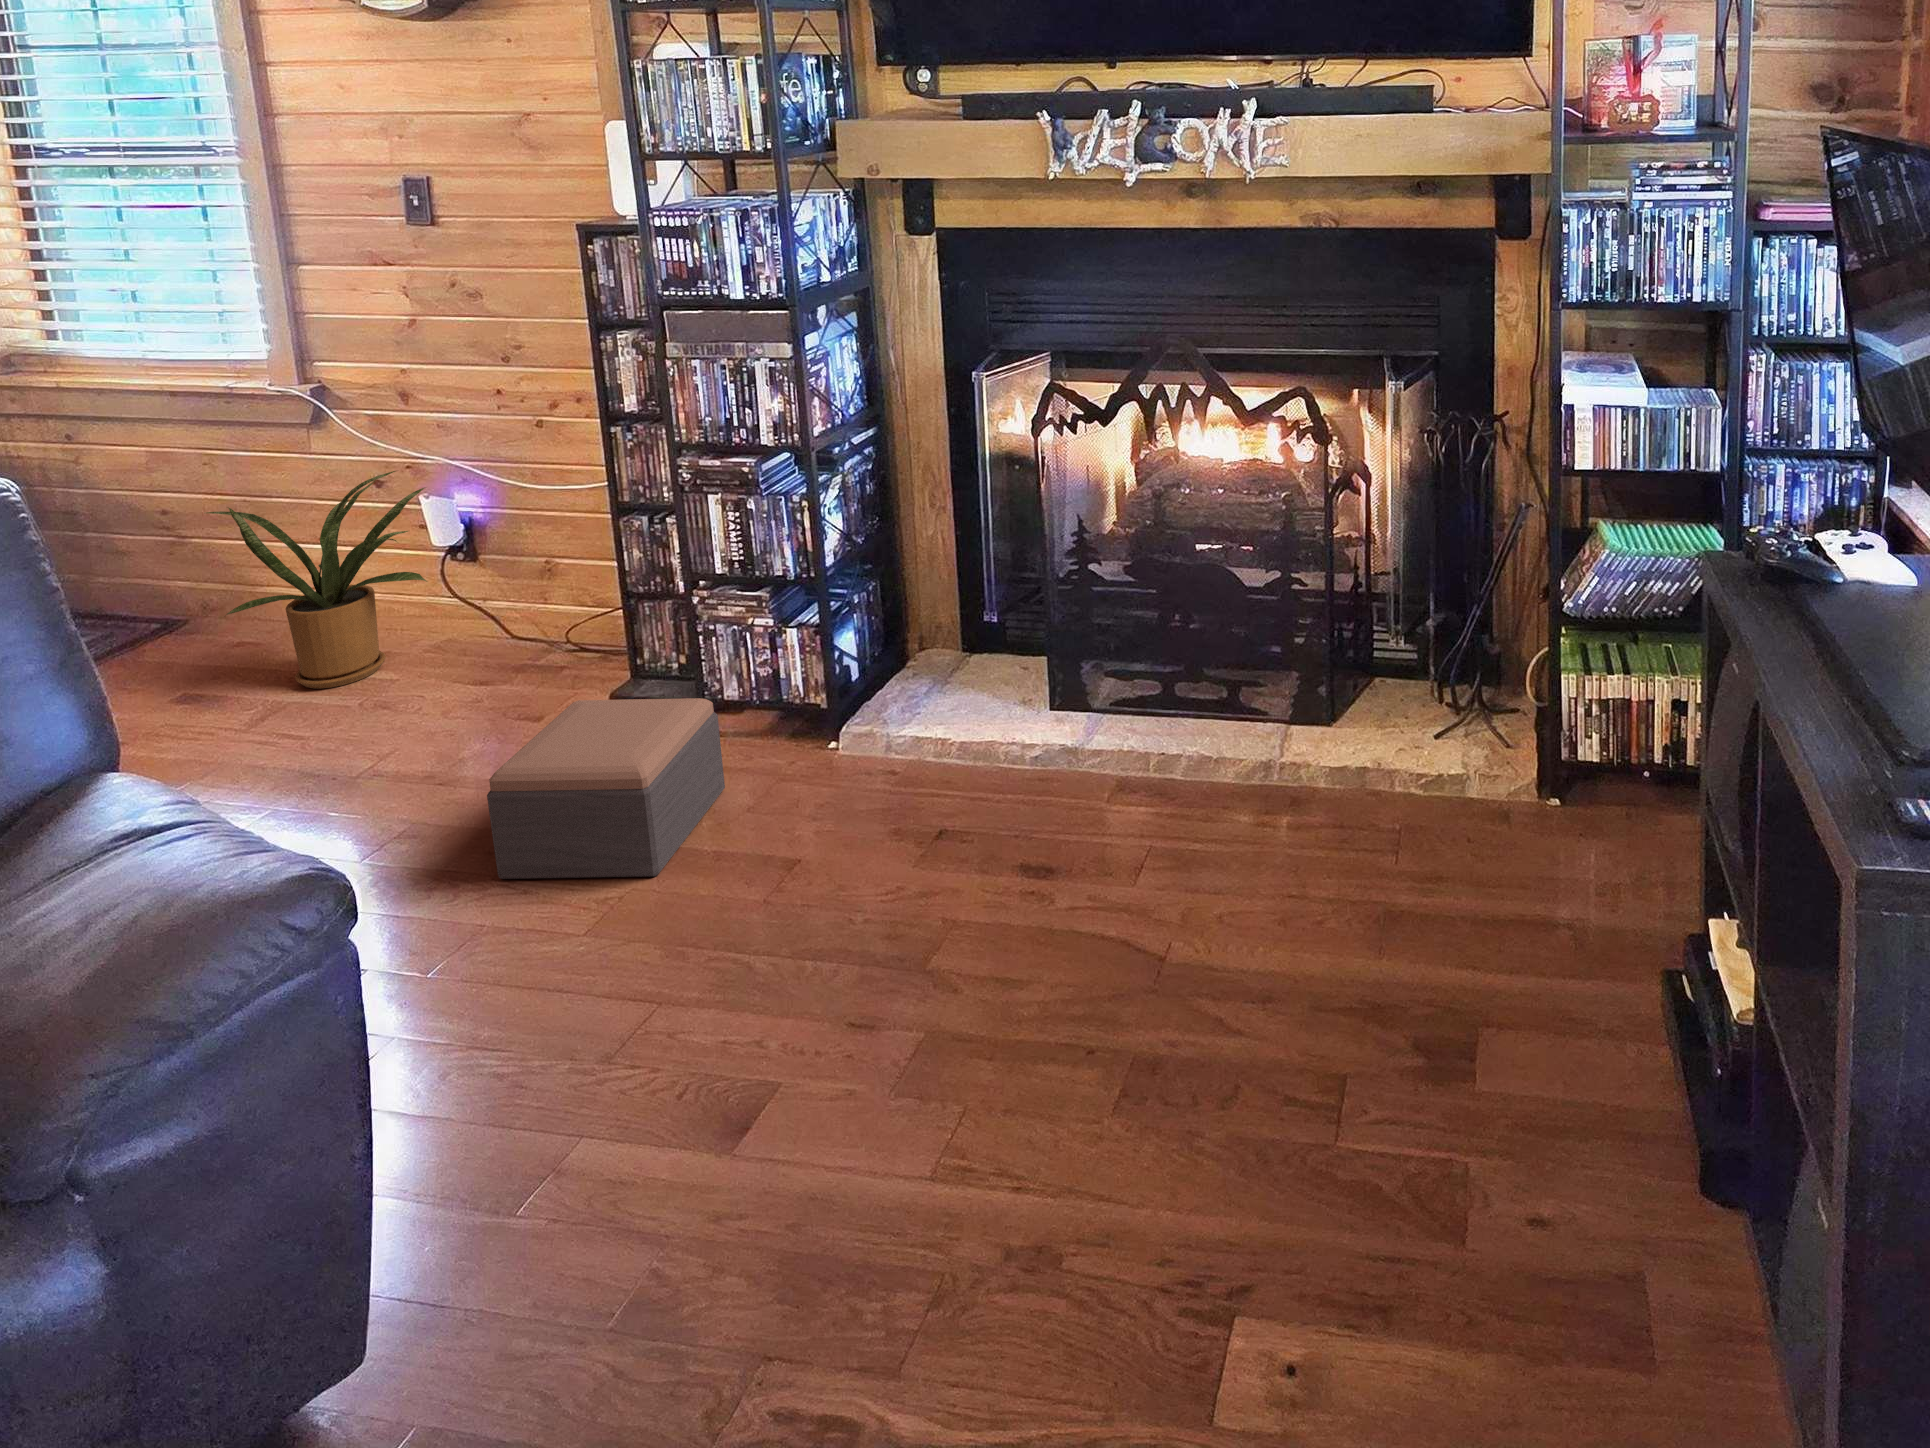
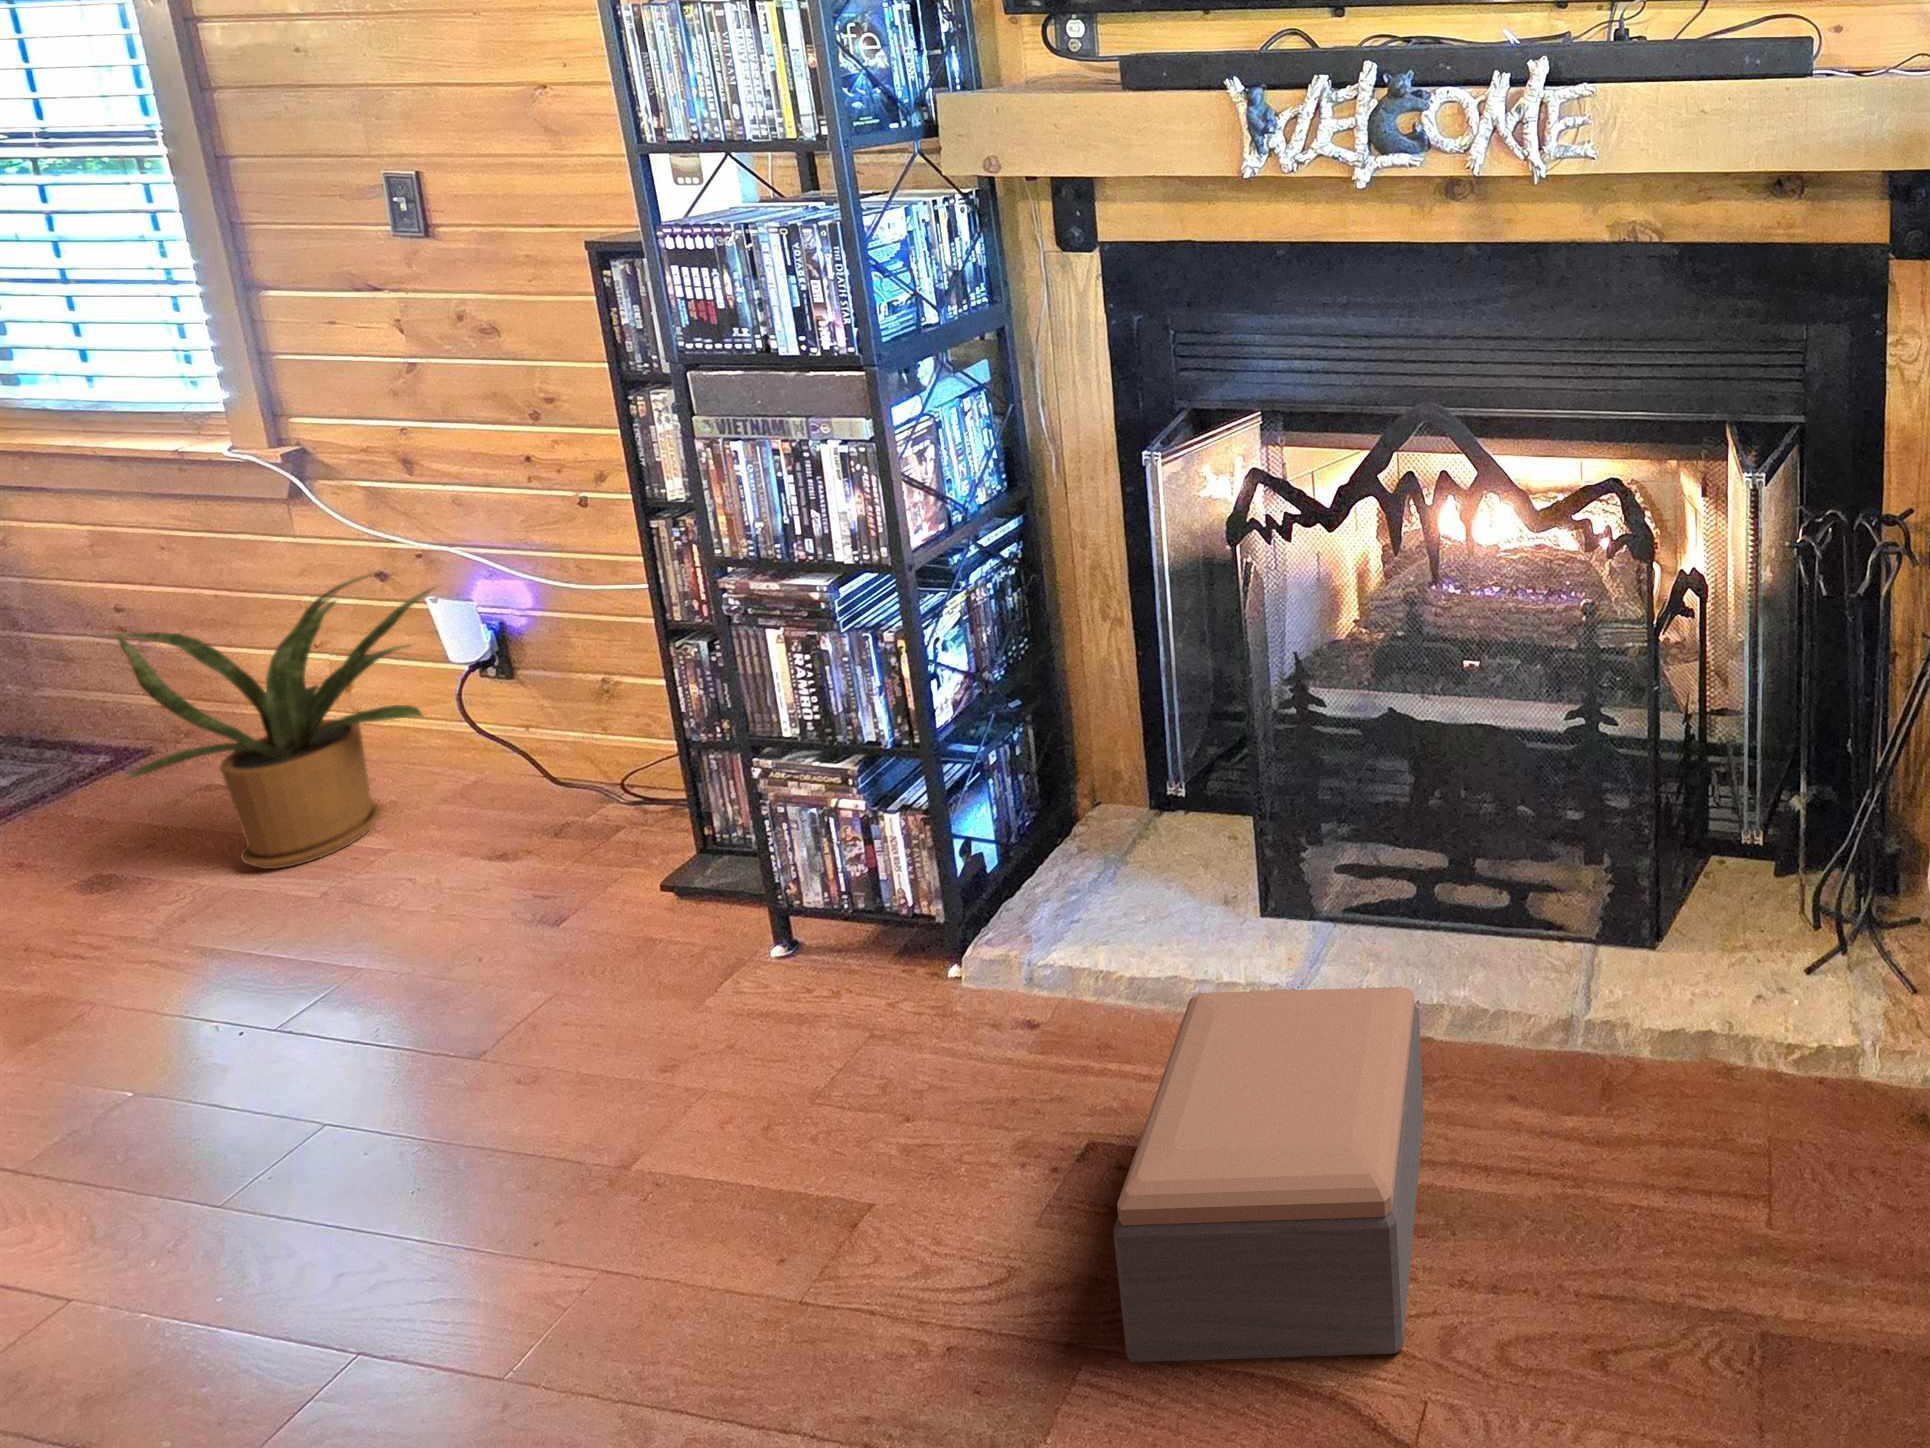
footstool: present [487,698,725,879] -> present [1113,987,1424,1362]

